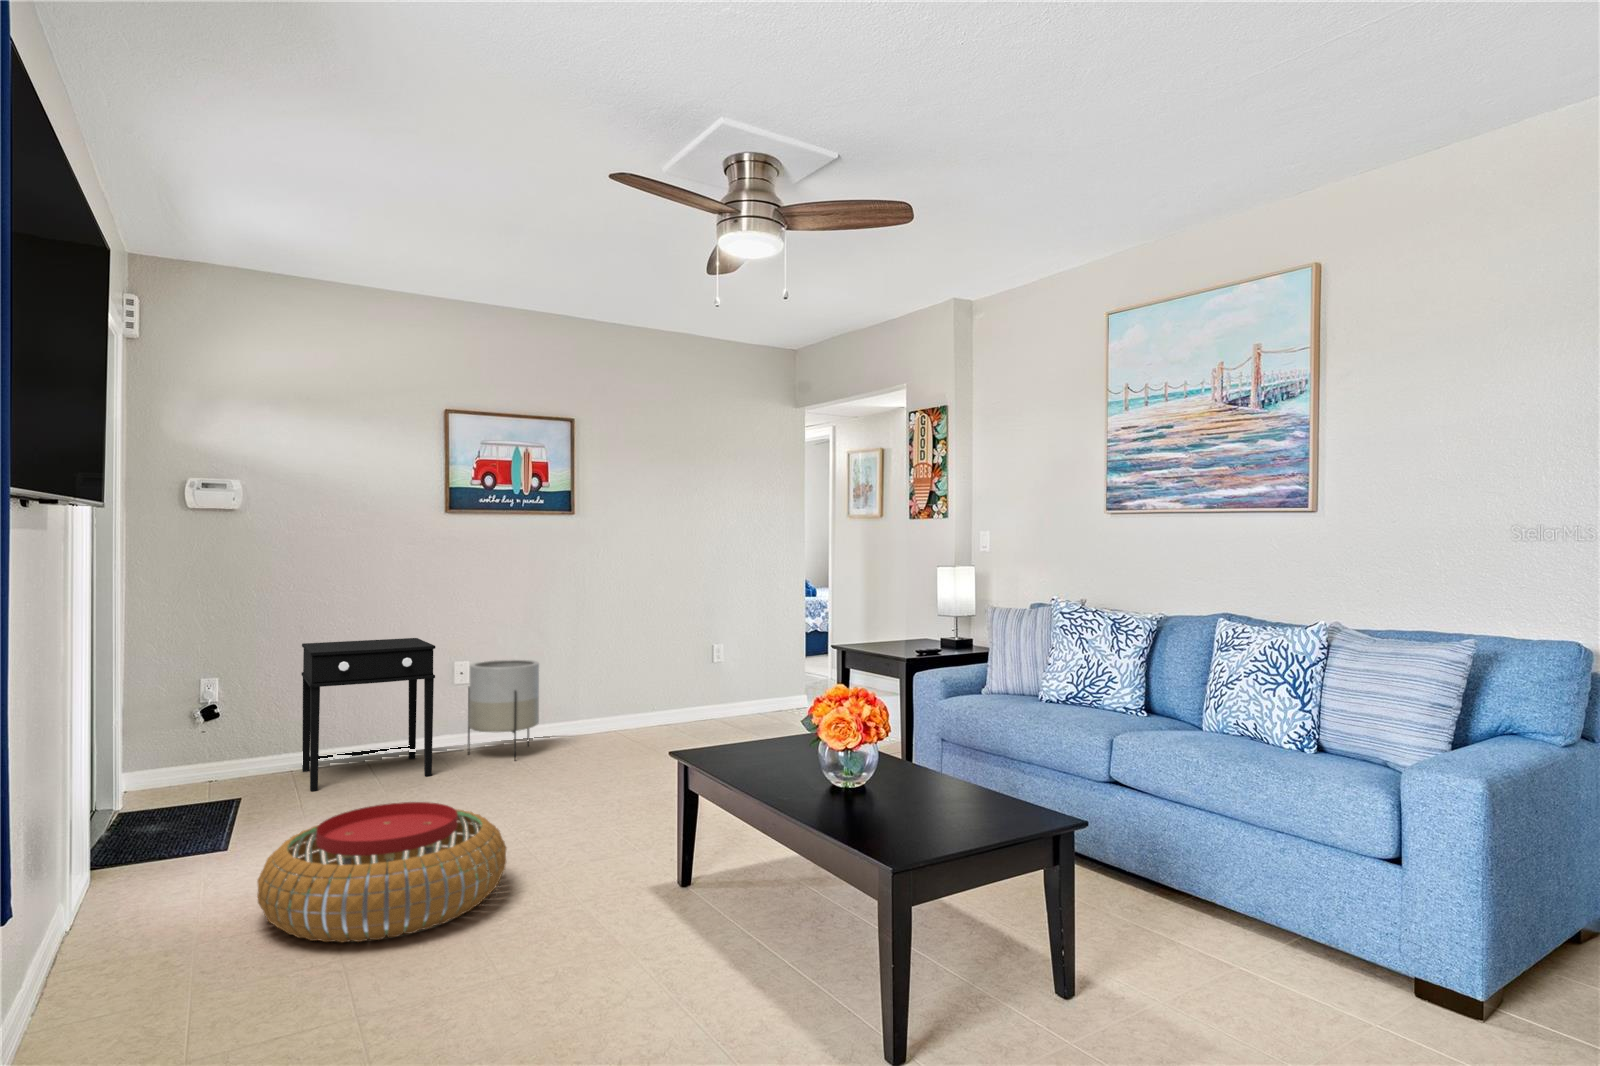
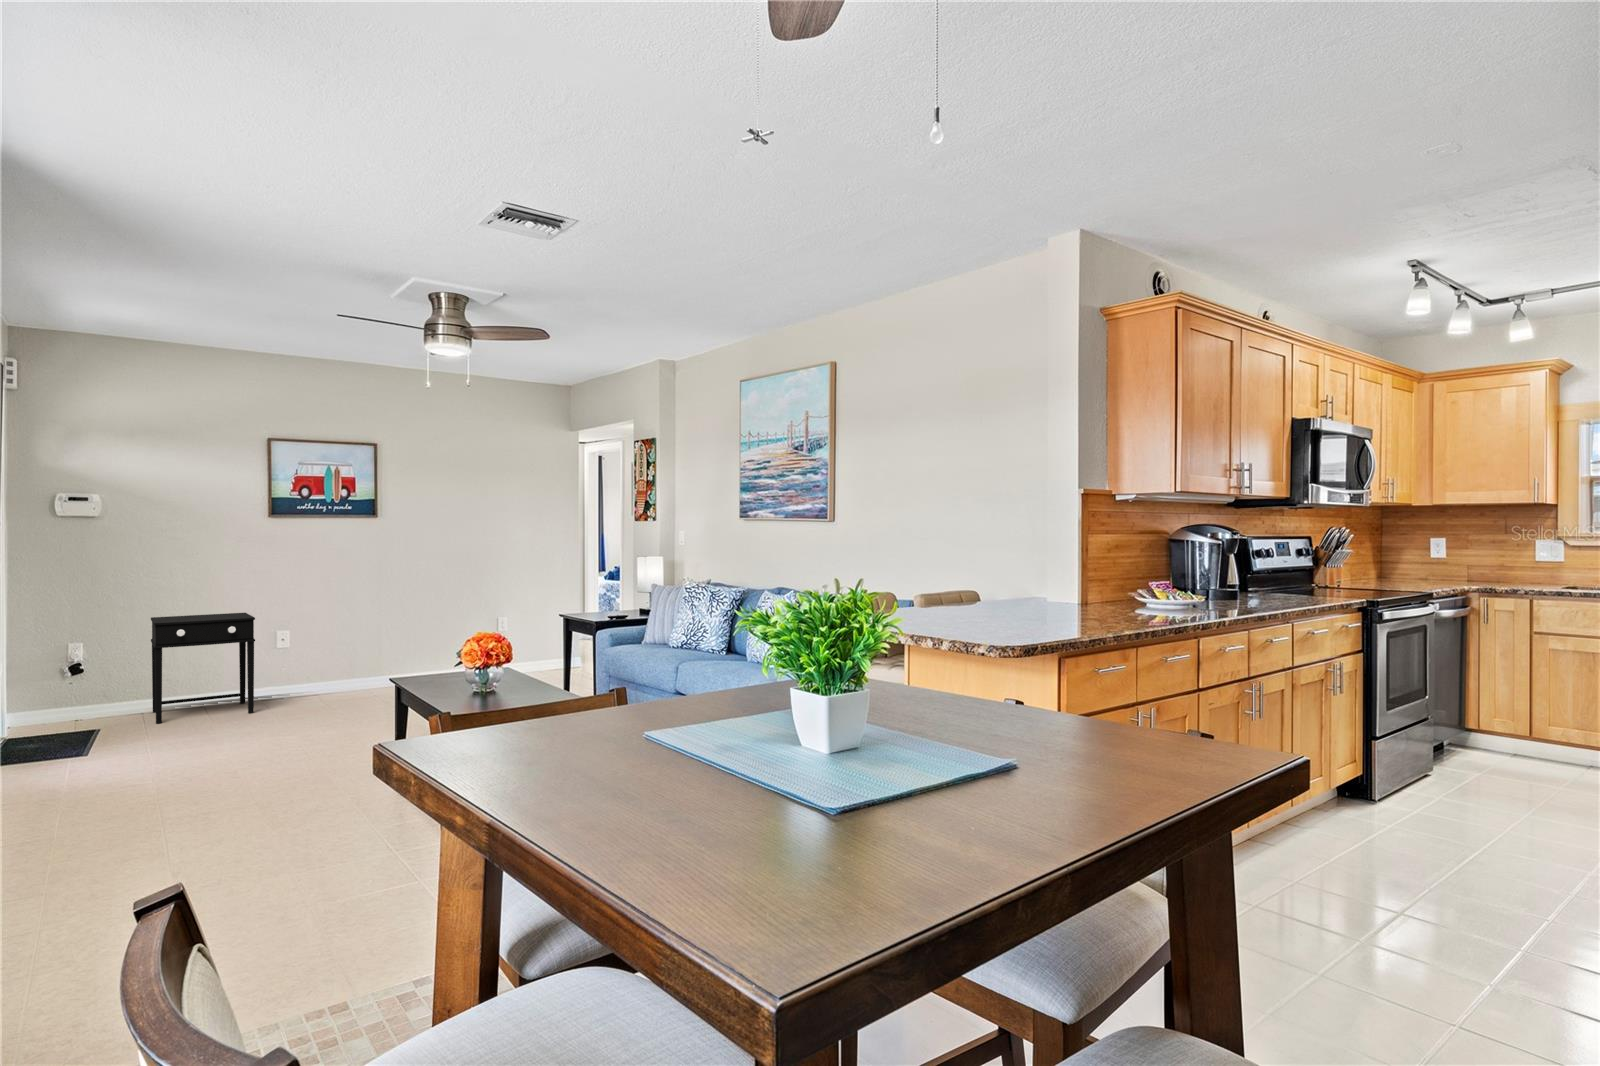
planter: present [468,660,539,760] -> none [288,629,345,703]
pouf: present [257,802,506,942] -> none [103,716,278,794]

